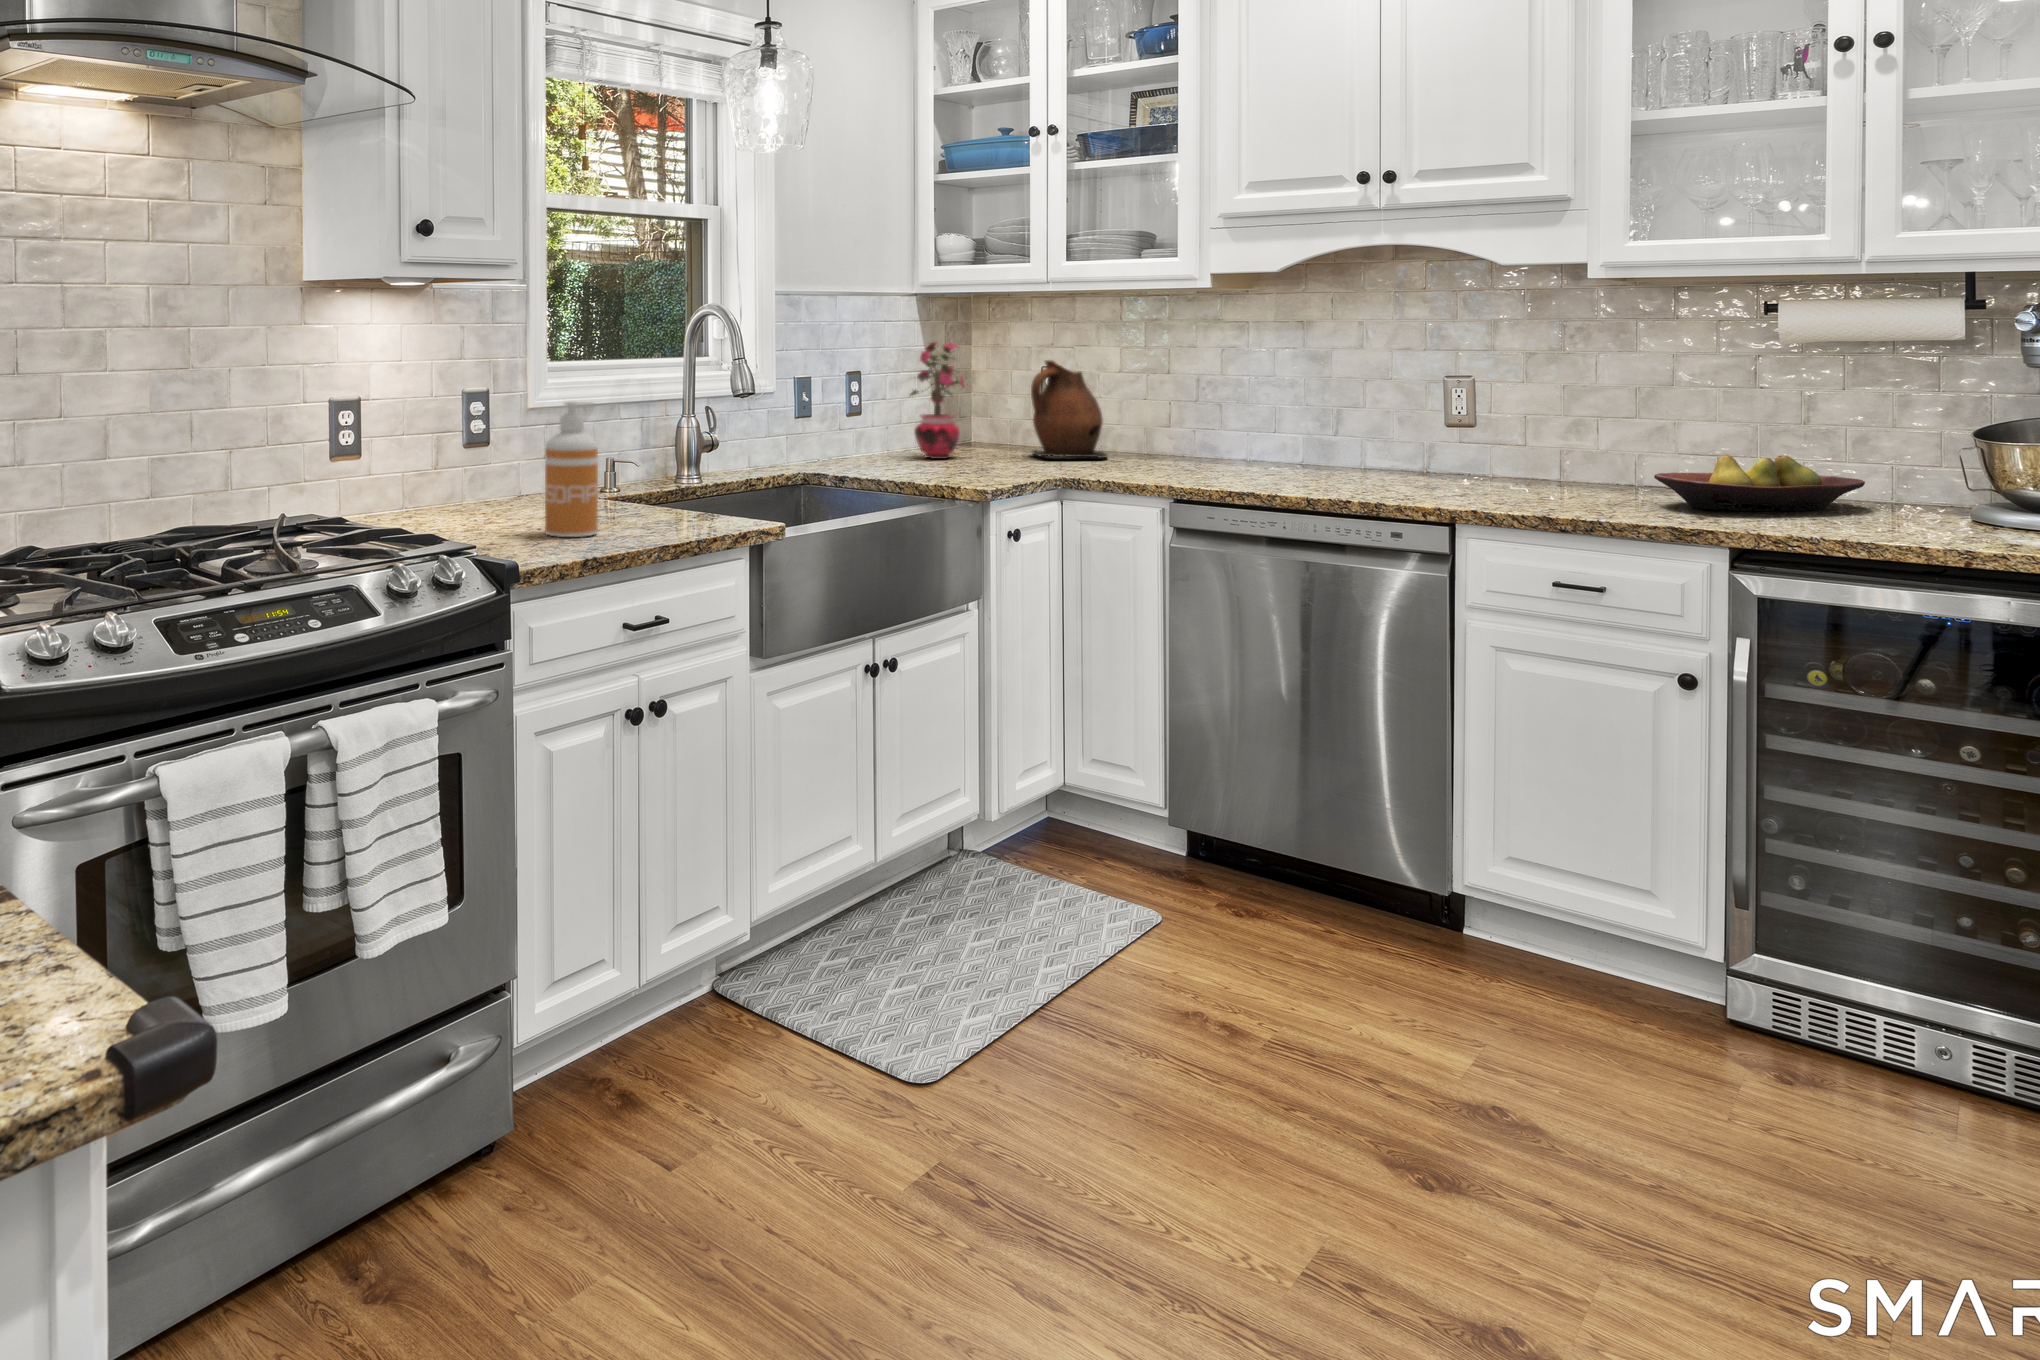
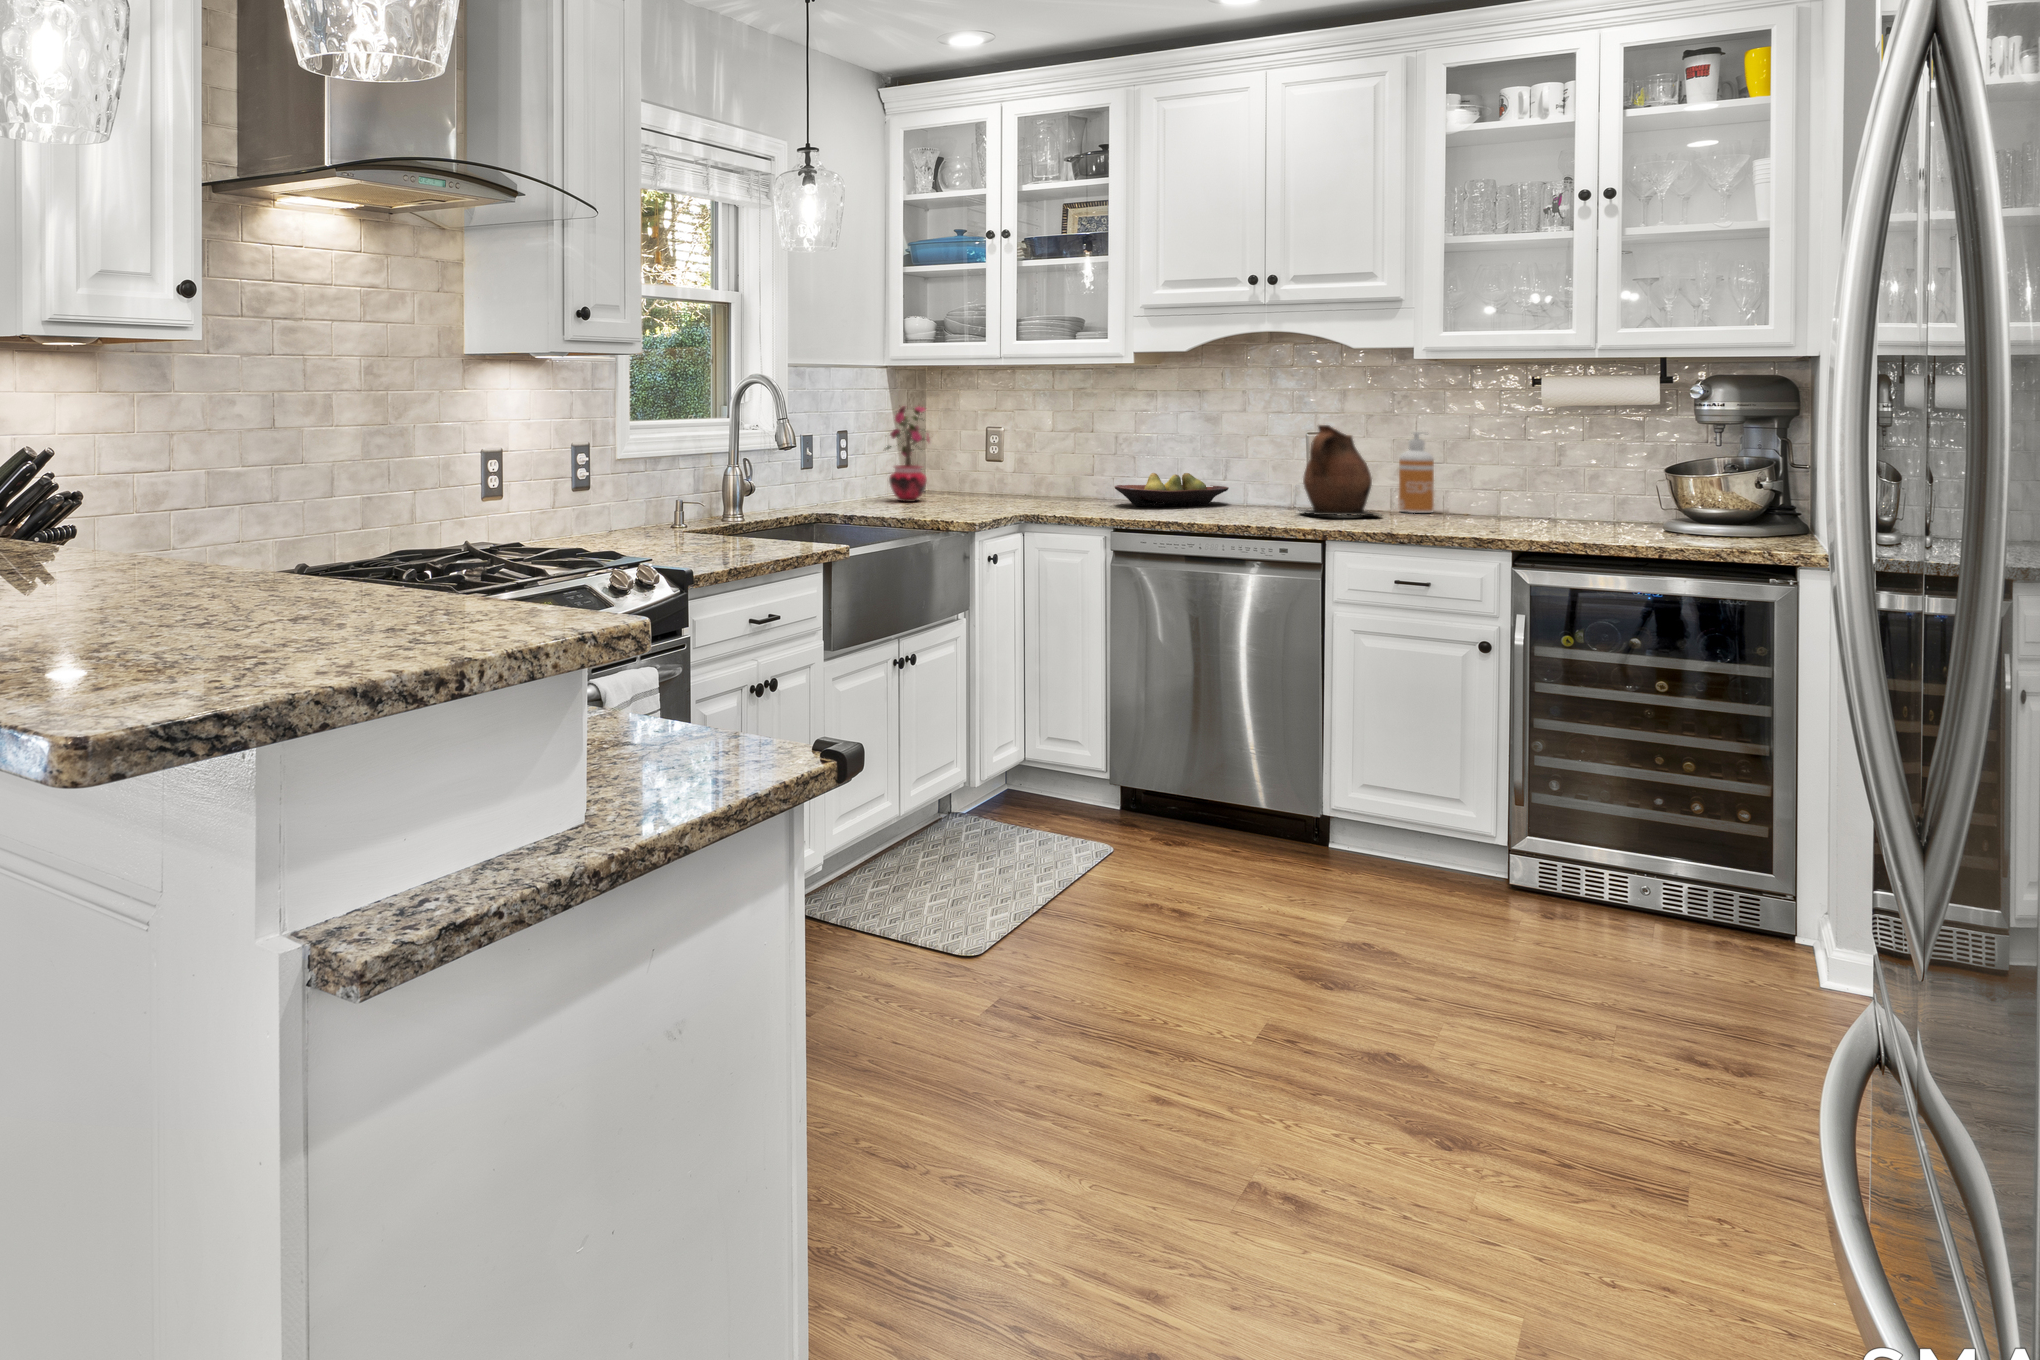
ceramic pitcher: present [1031,360,1107,458] -> present [1298,425,1382,516]
soap dispenser: present [545,401,598,537] -> present [1399,432,1434,513]
fruit bowl: present [1654,455,1865,511] -> present [1115,473,1229,506]

